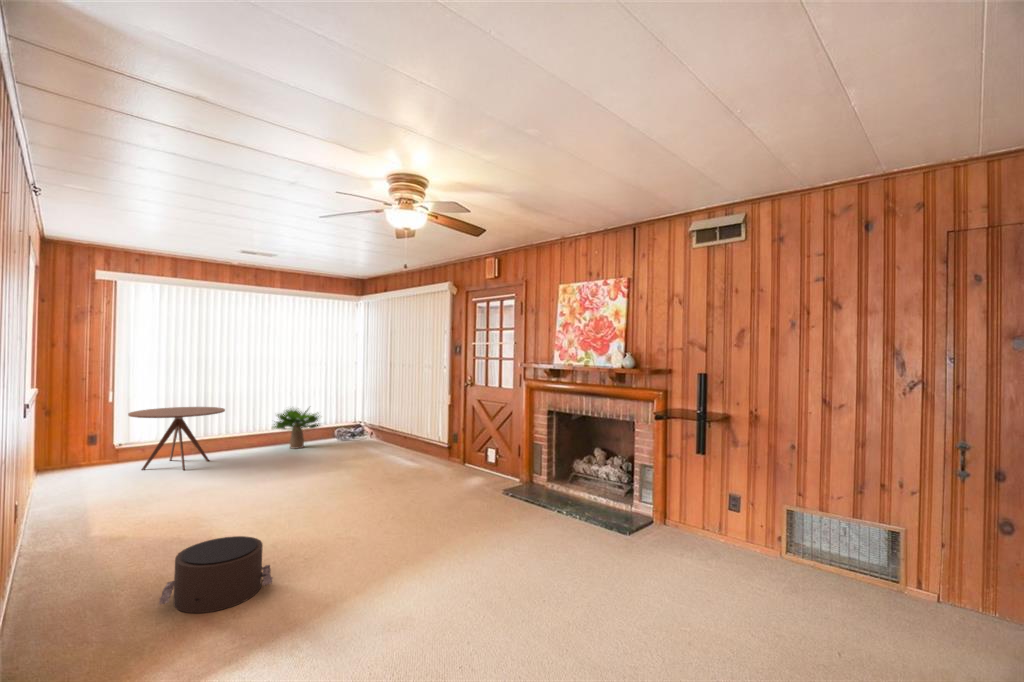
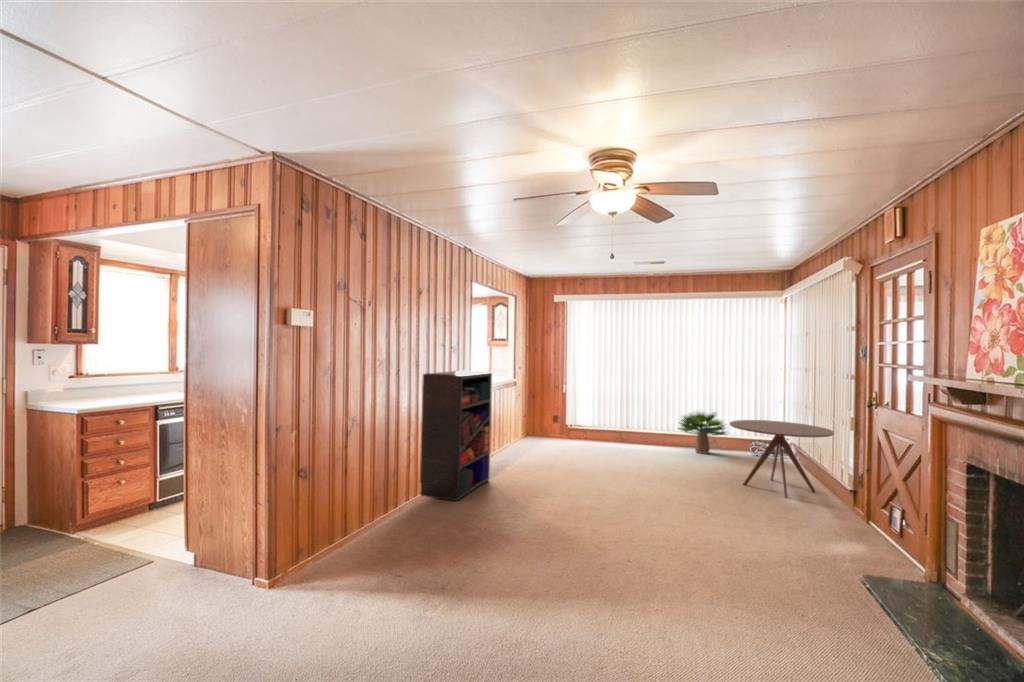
bookshelf: none [20,381,120,592] -> present [420,371,492,500]
round table: present [128,407,225,470] -> present [730,420,834,498]
pouf: present [159,536,273,613] -> none [426,496,503,550]

